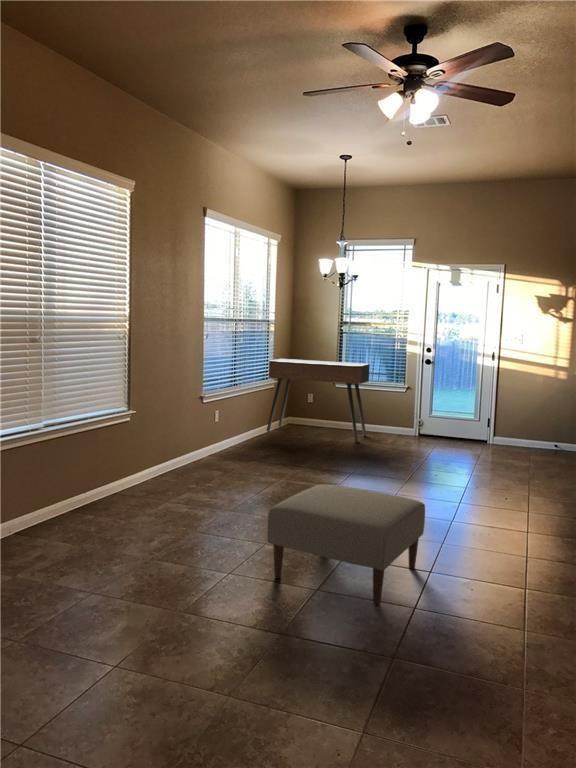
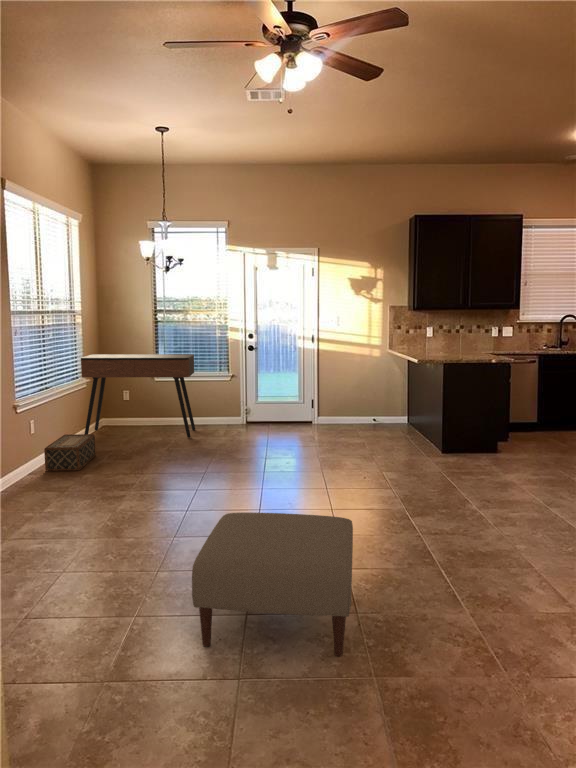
woven basket: none [224,424,269,454] -> present [44,434,96,471]

